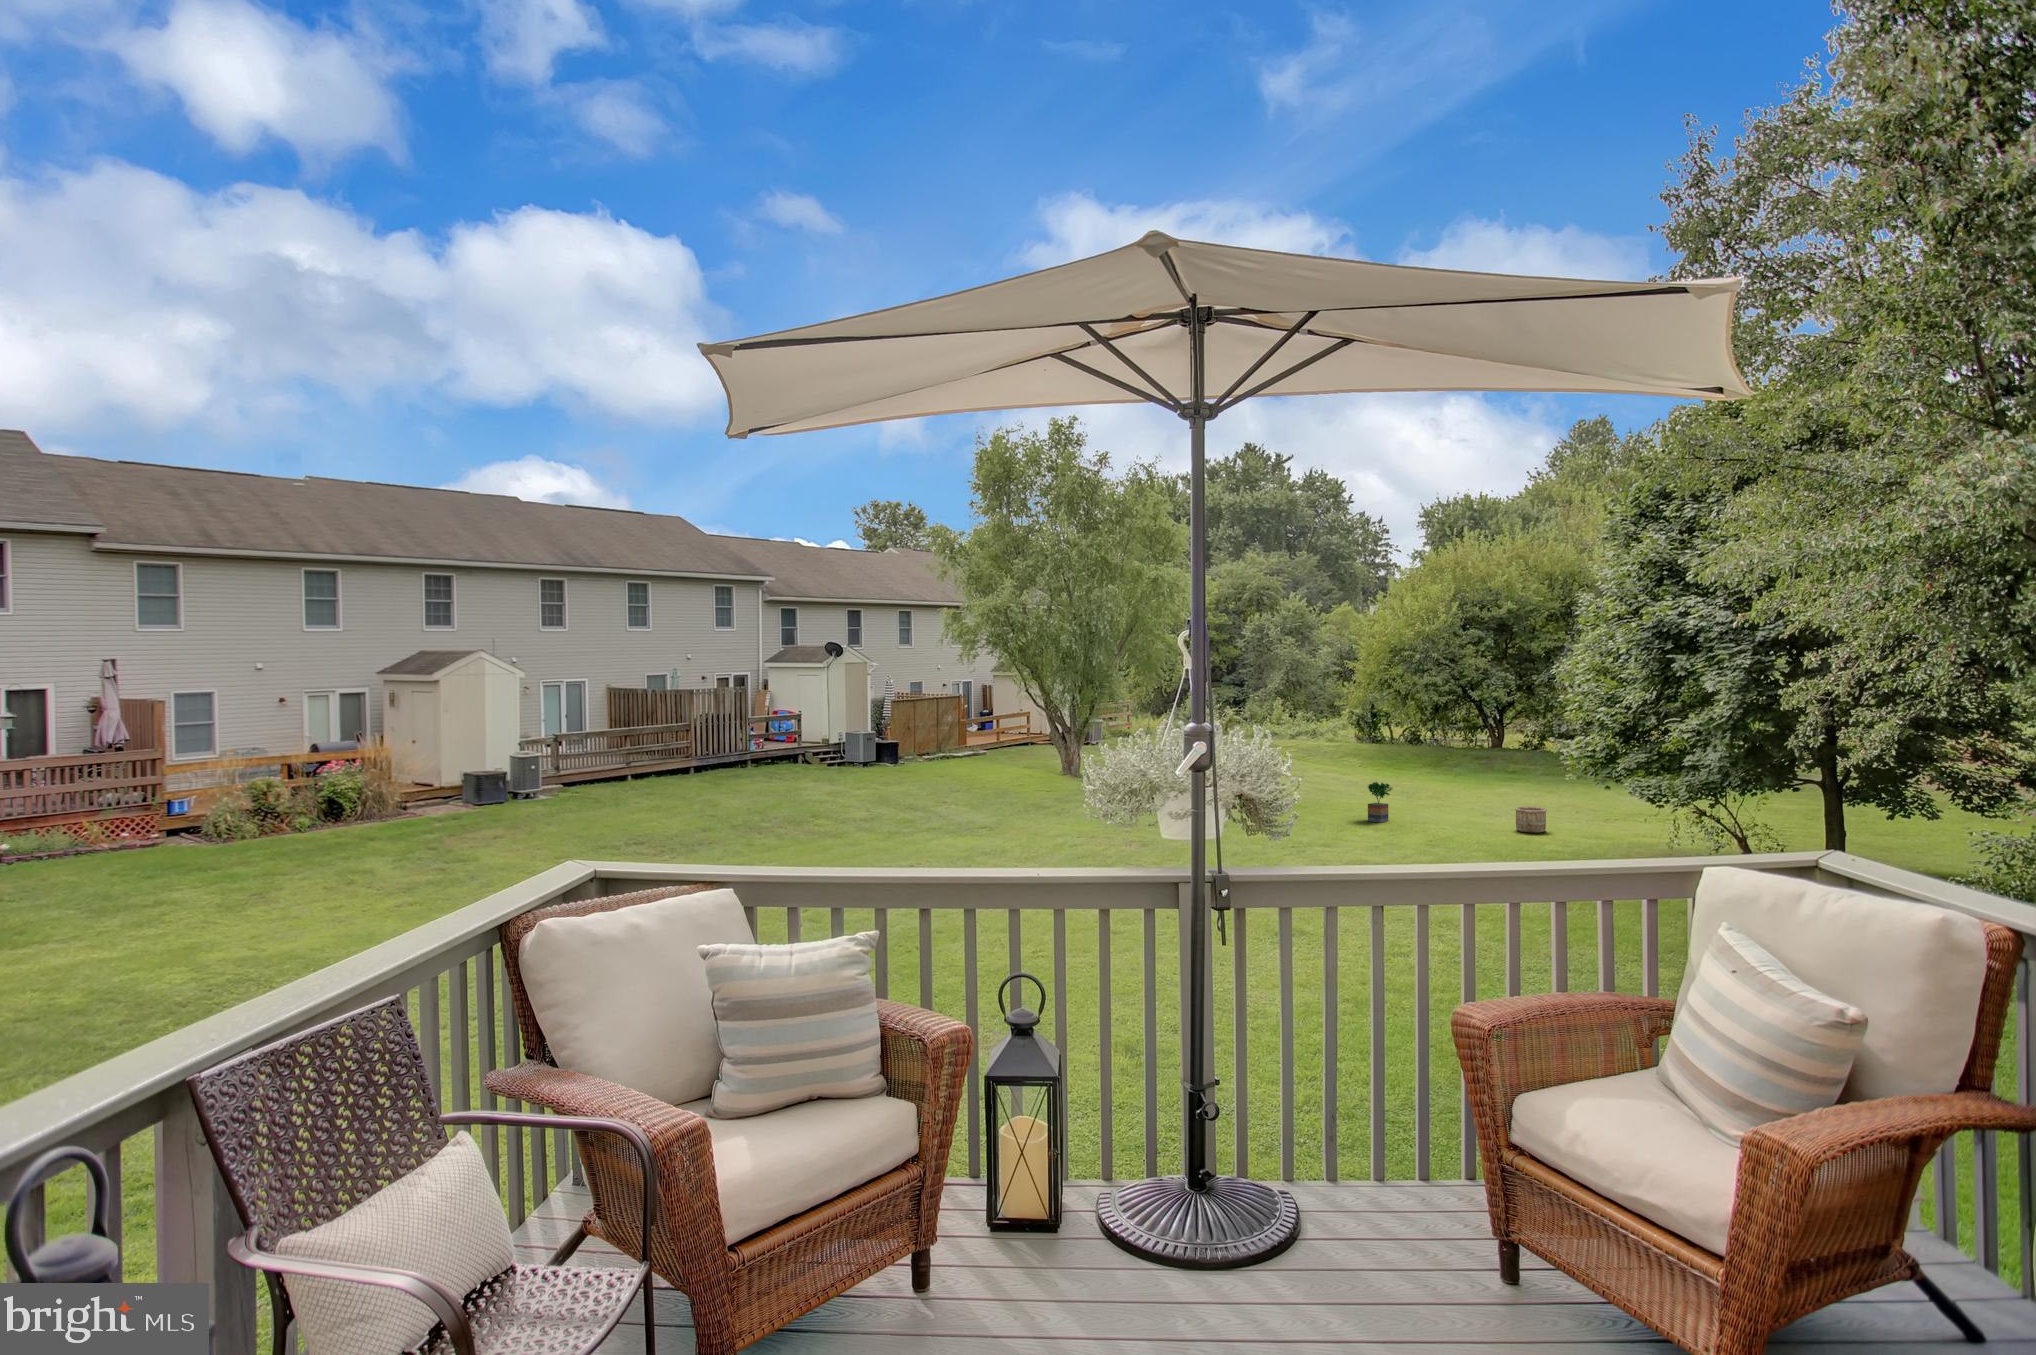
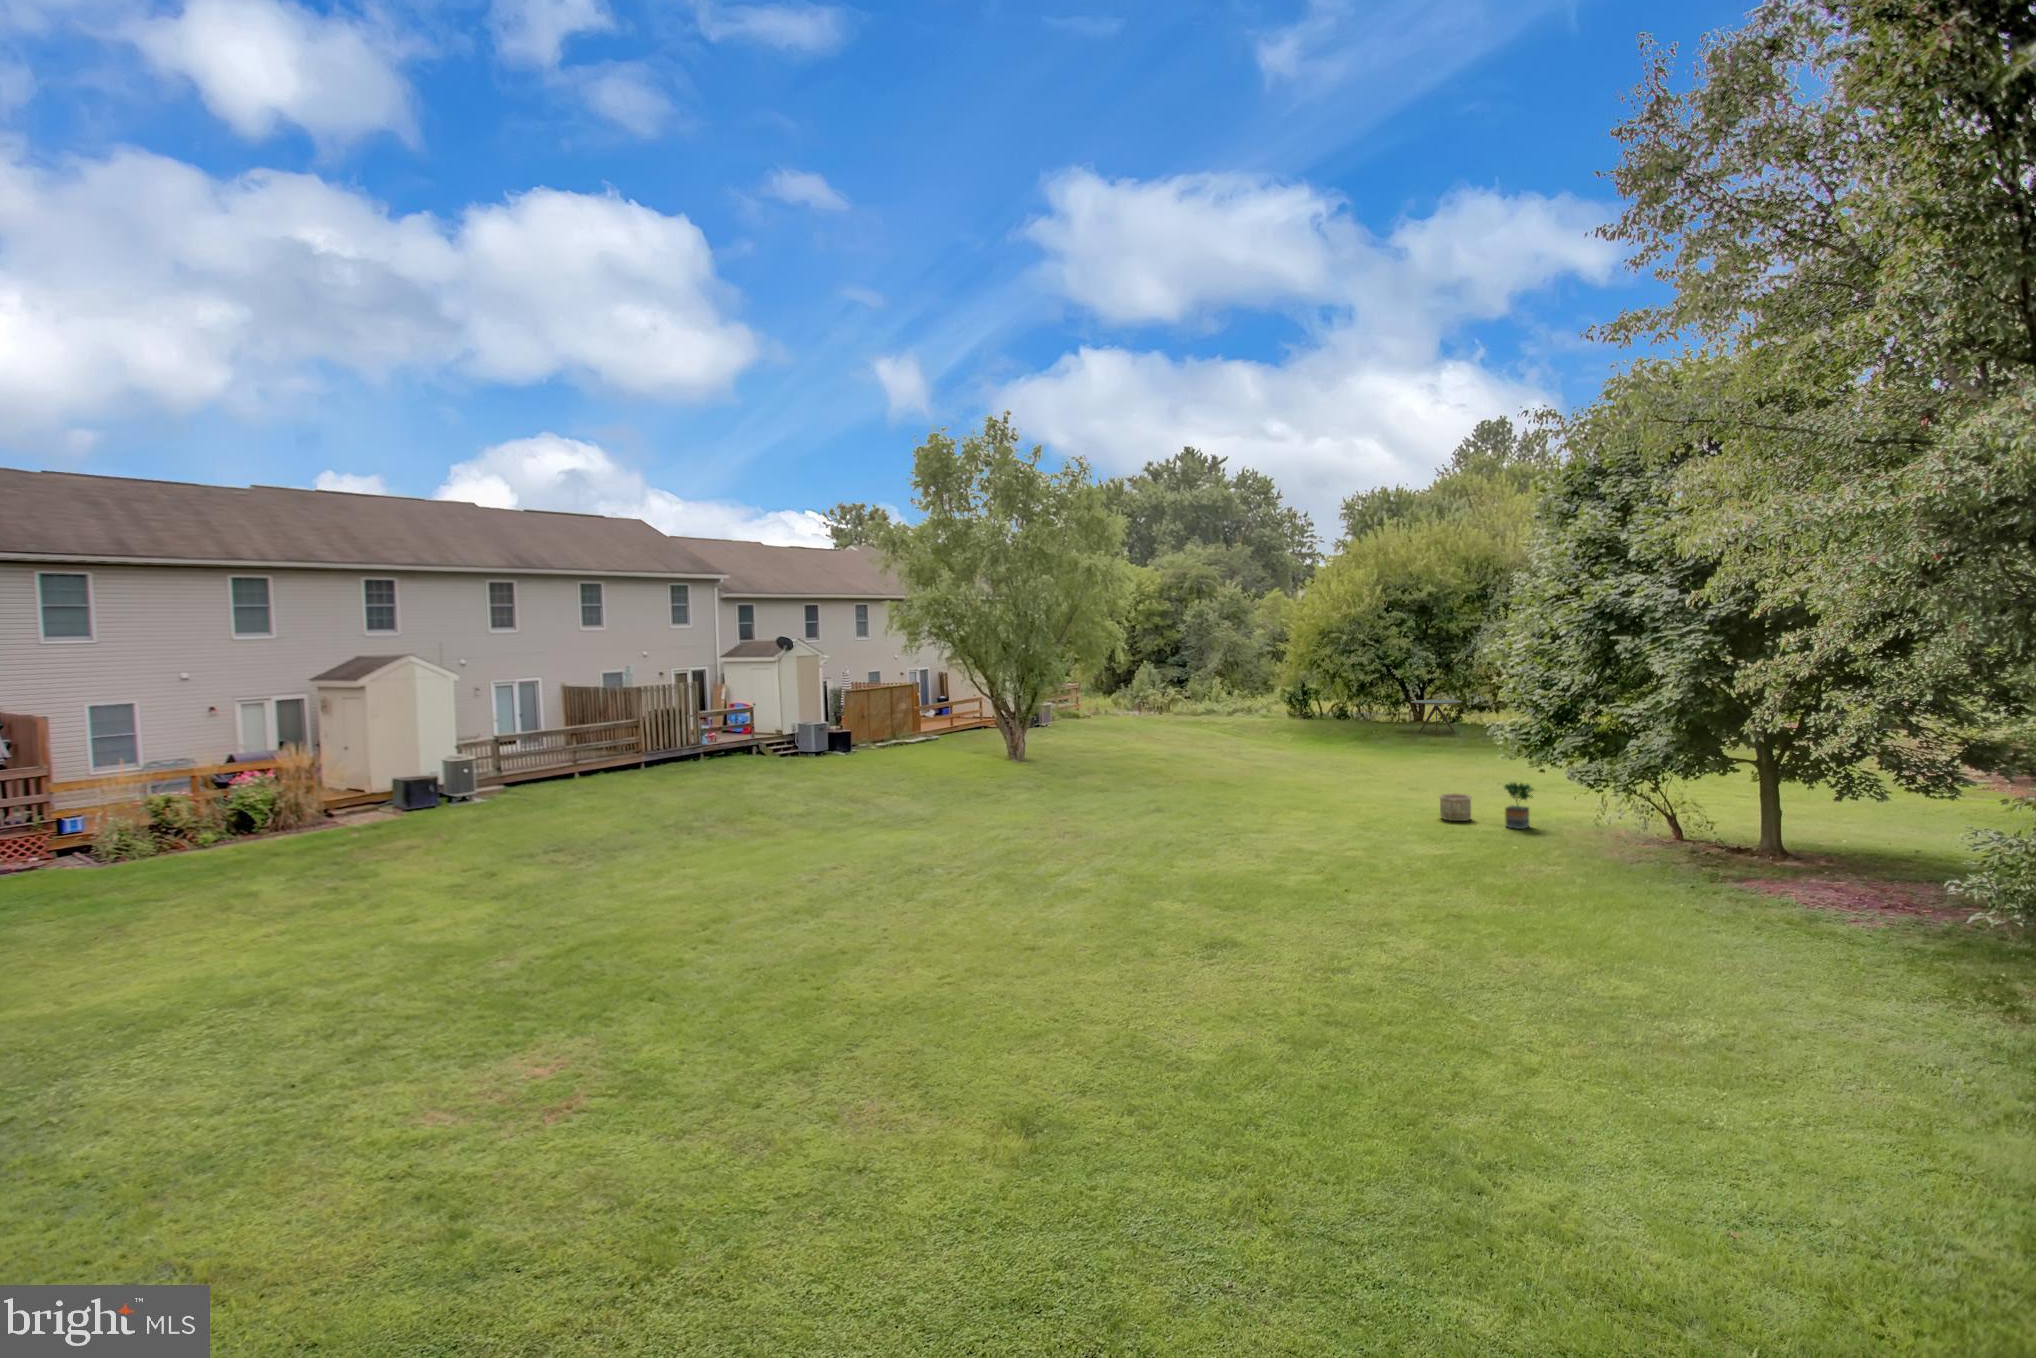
round table: none [1491,723,1544,759] -> present [1411,700,1462,734]
potted tree: present [1368,782,1392,823] -> present [1504,782,1534,829]

